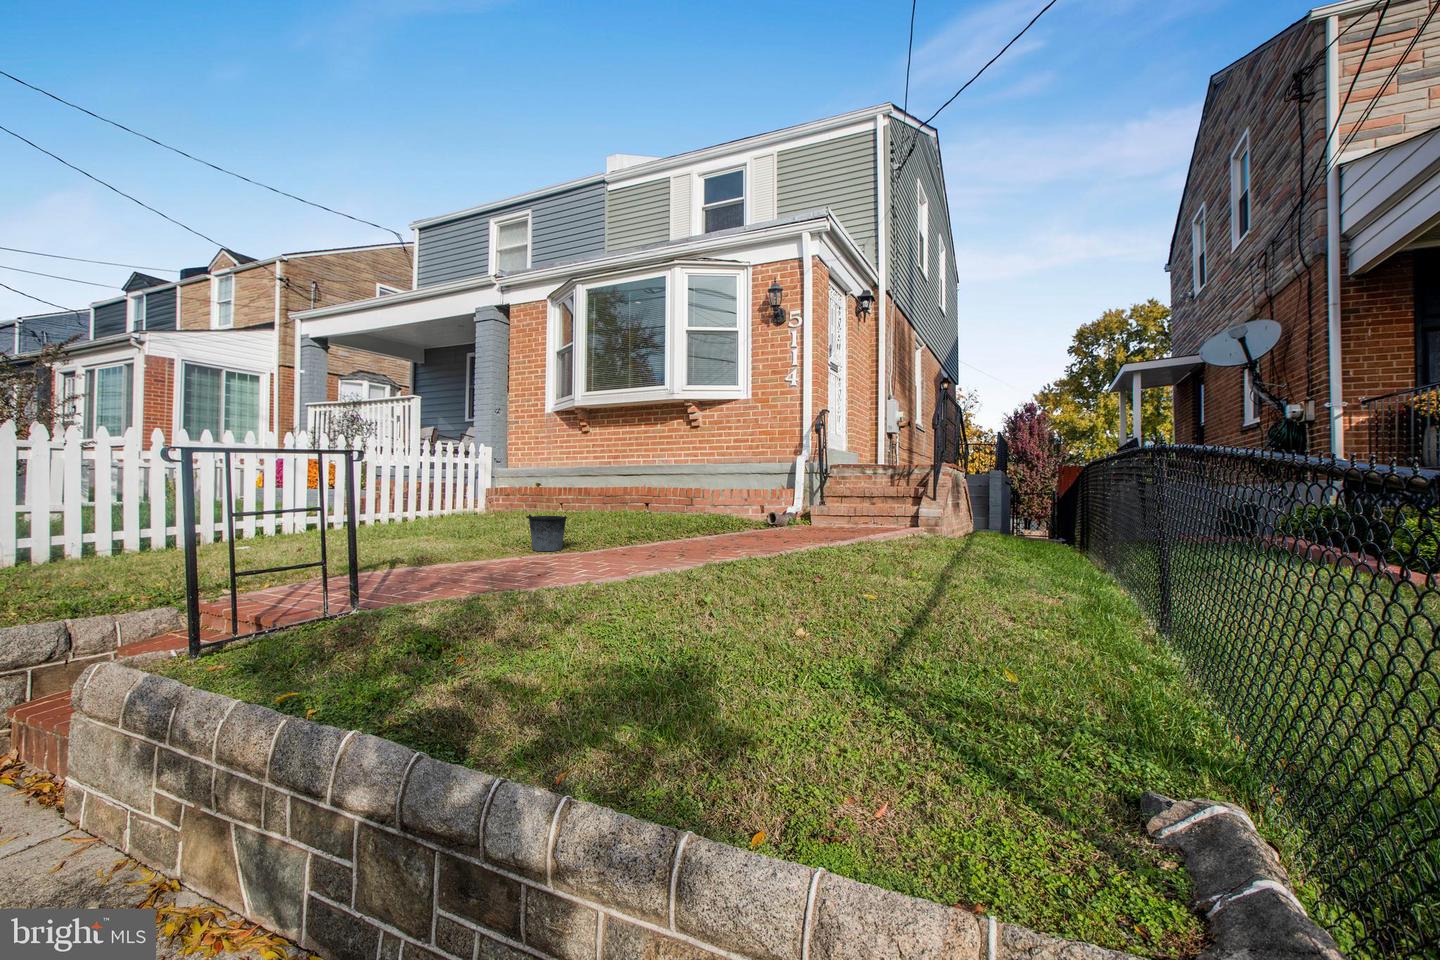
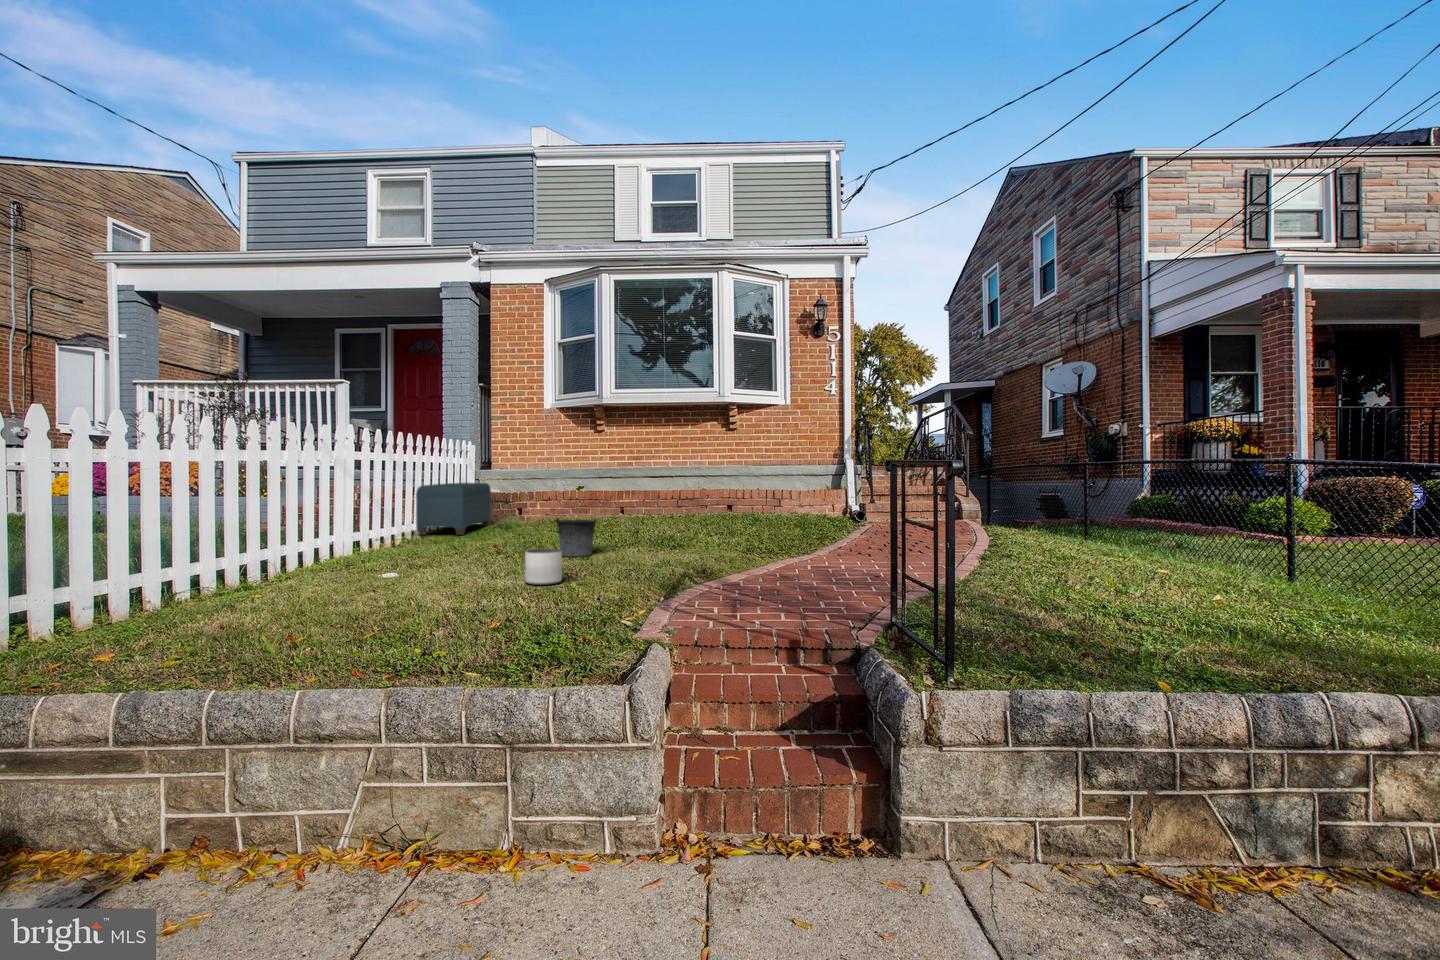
bench: none [391,474,463,526] -> present [416,483,491,535]
planter: none [499,547,534,582] -> present [525,549,562,585]

